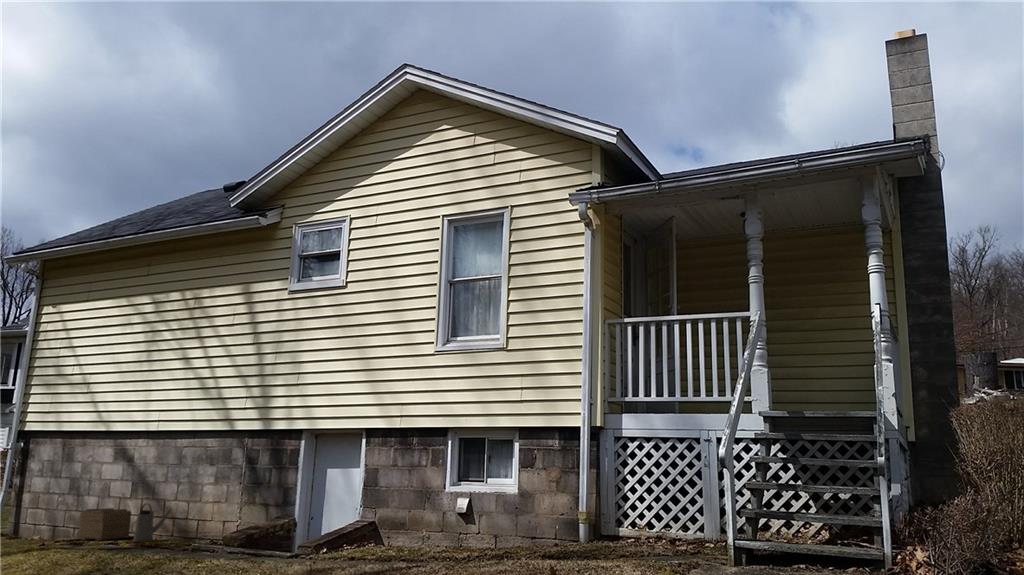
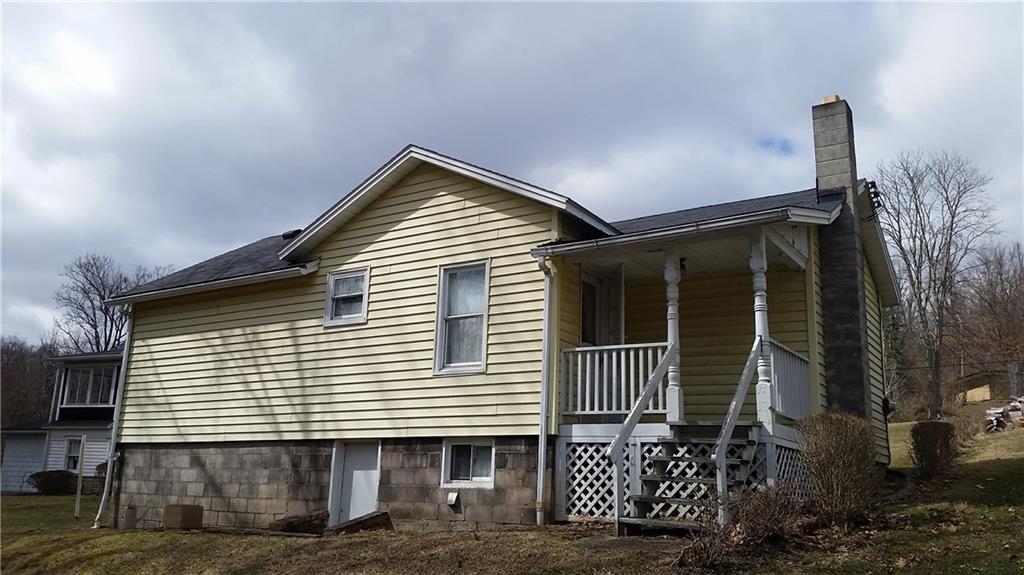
watering can: present [131,503,172,542] -> present [120,501,151,529]

